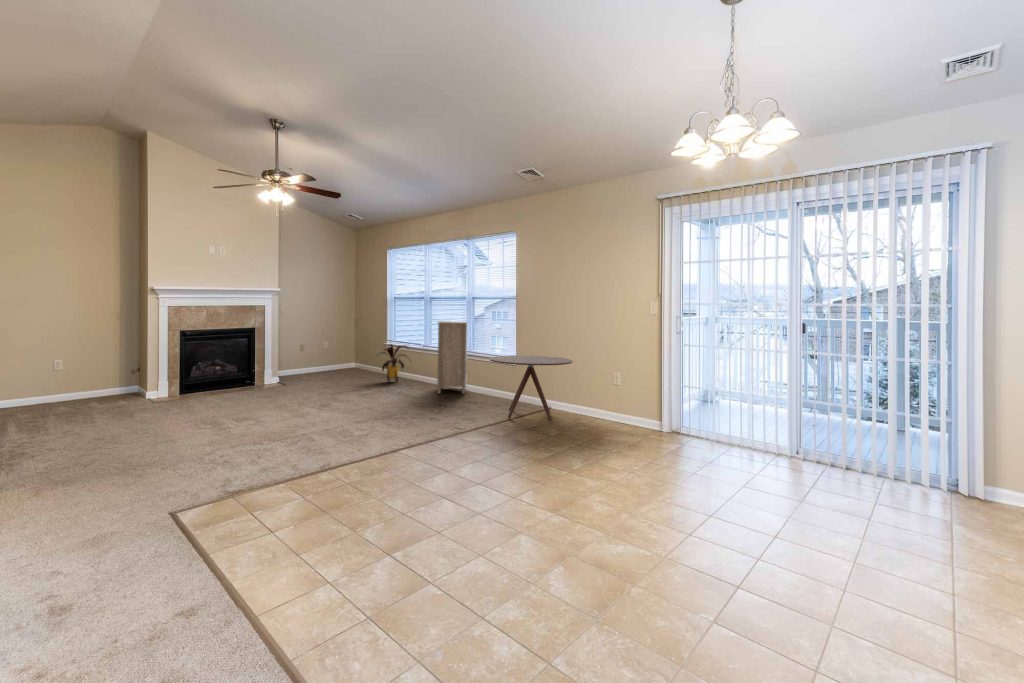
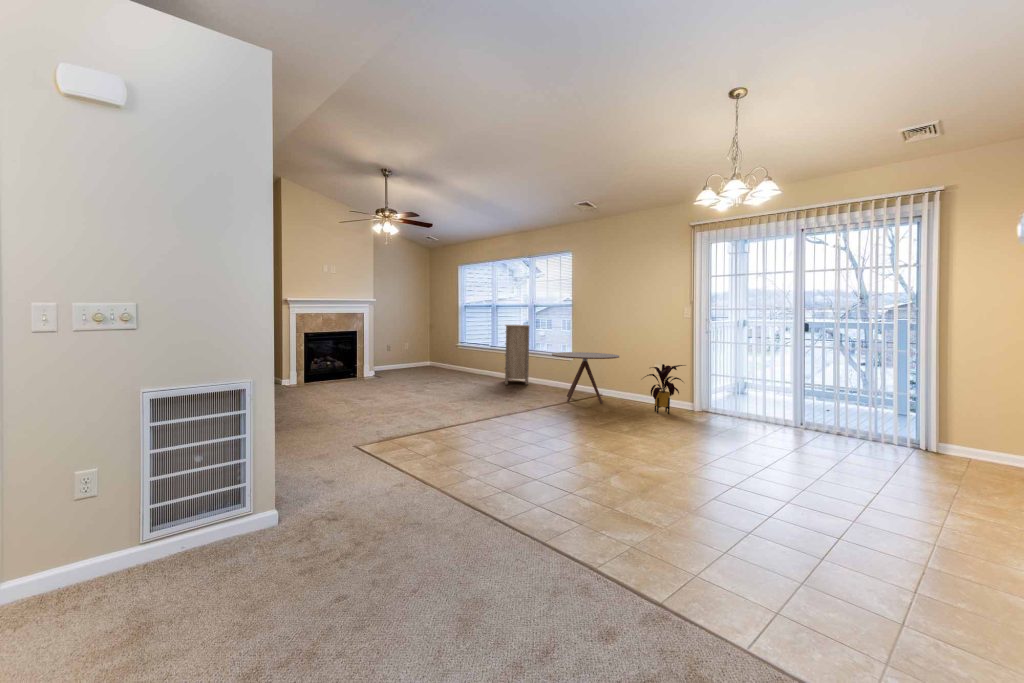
house plant: present [382,344,408,382] -> present [645,364,685,414]

